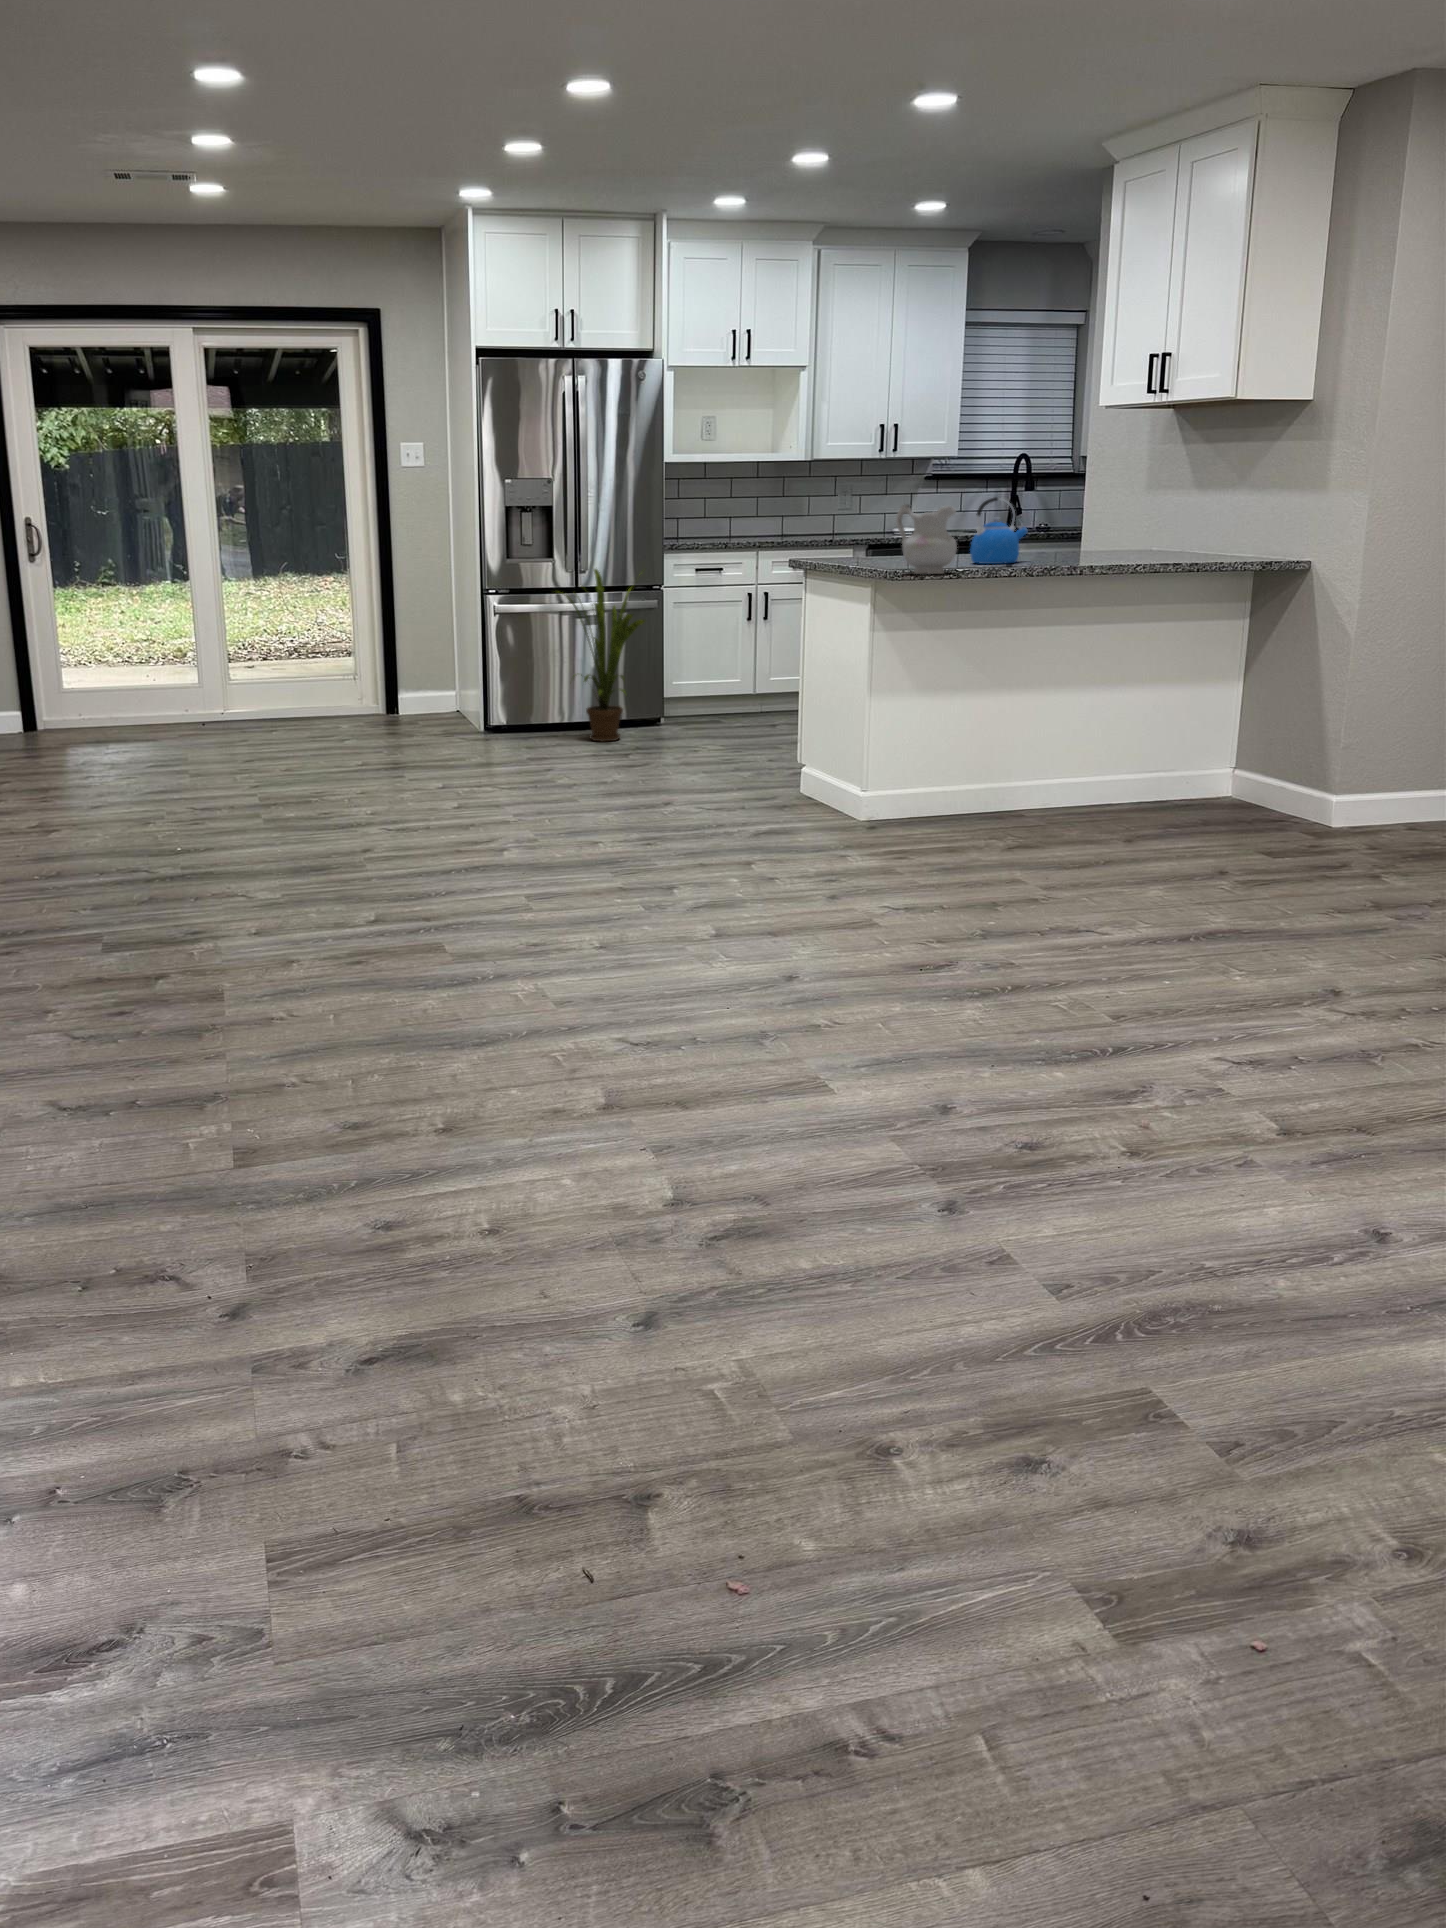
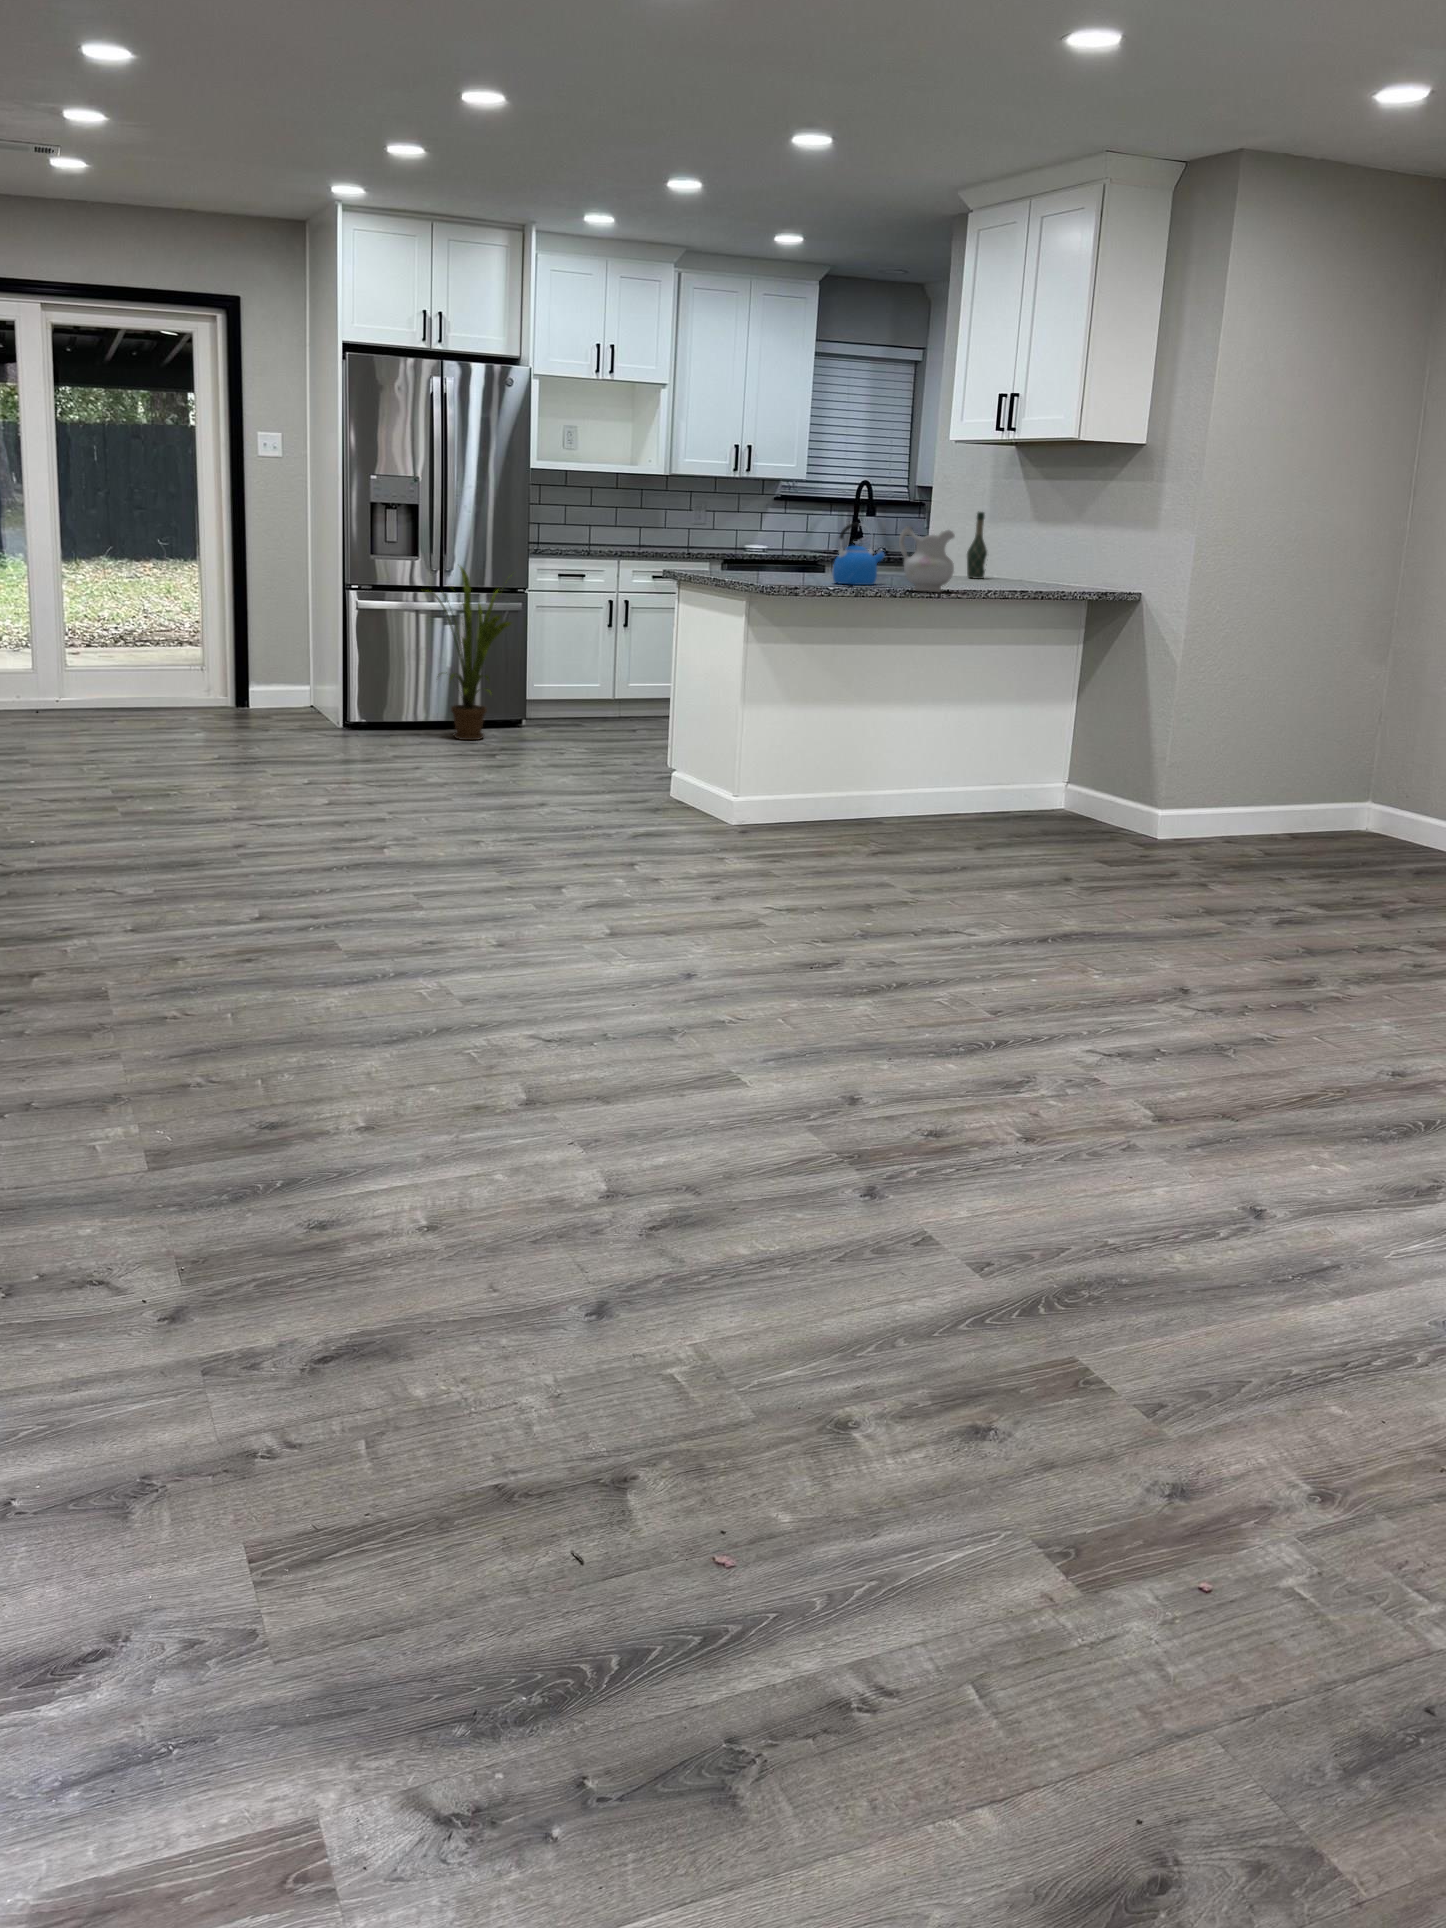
wine bottle: none [1125,477,1149,550] -> present [967,512,987,579]
ceramic pitcher: present [896,504,957,574] -> present [899,526,955,592]

